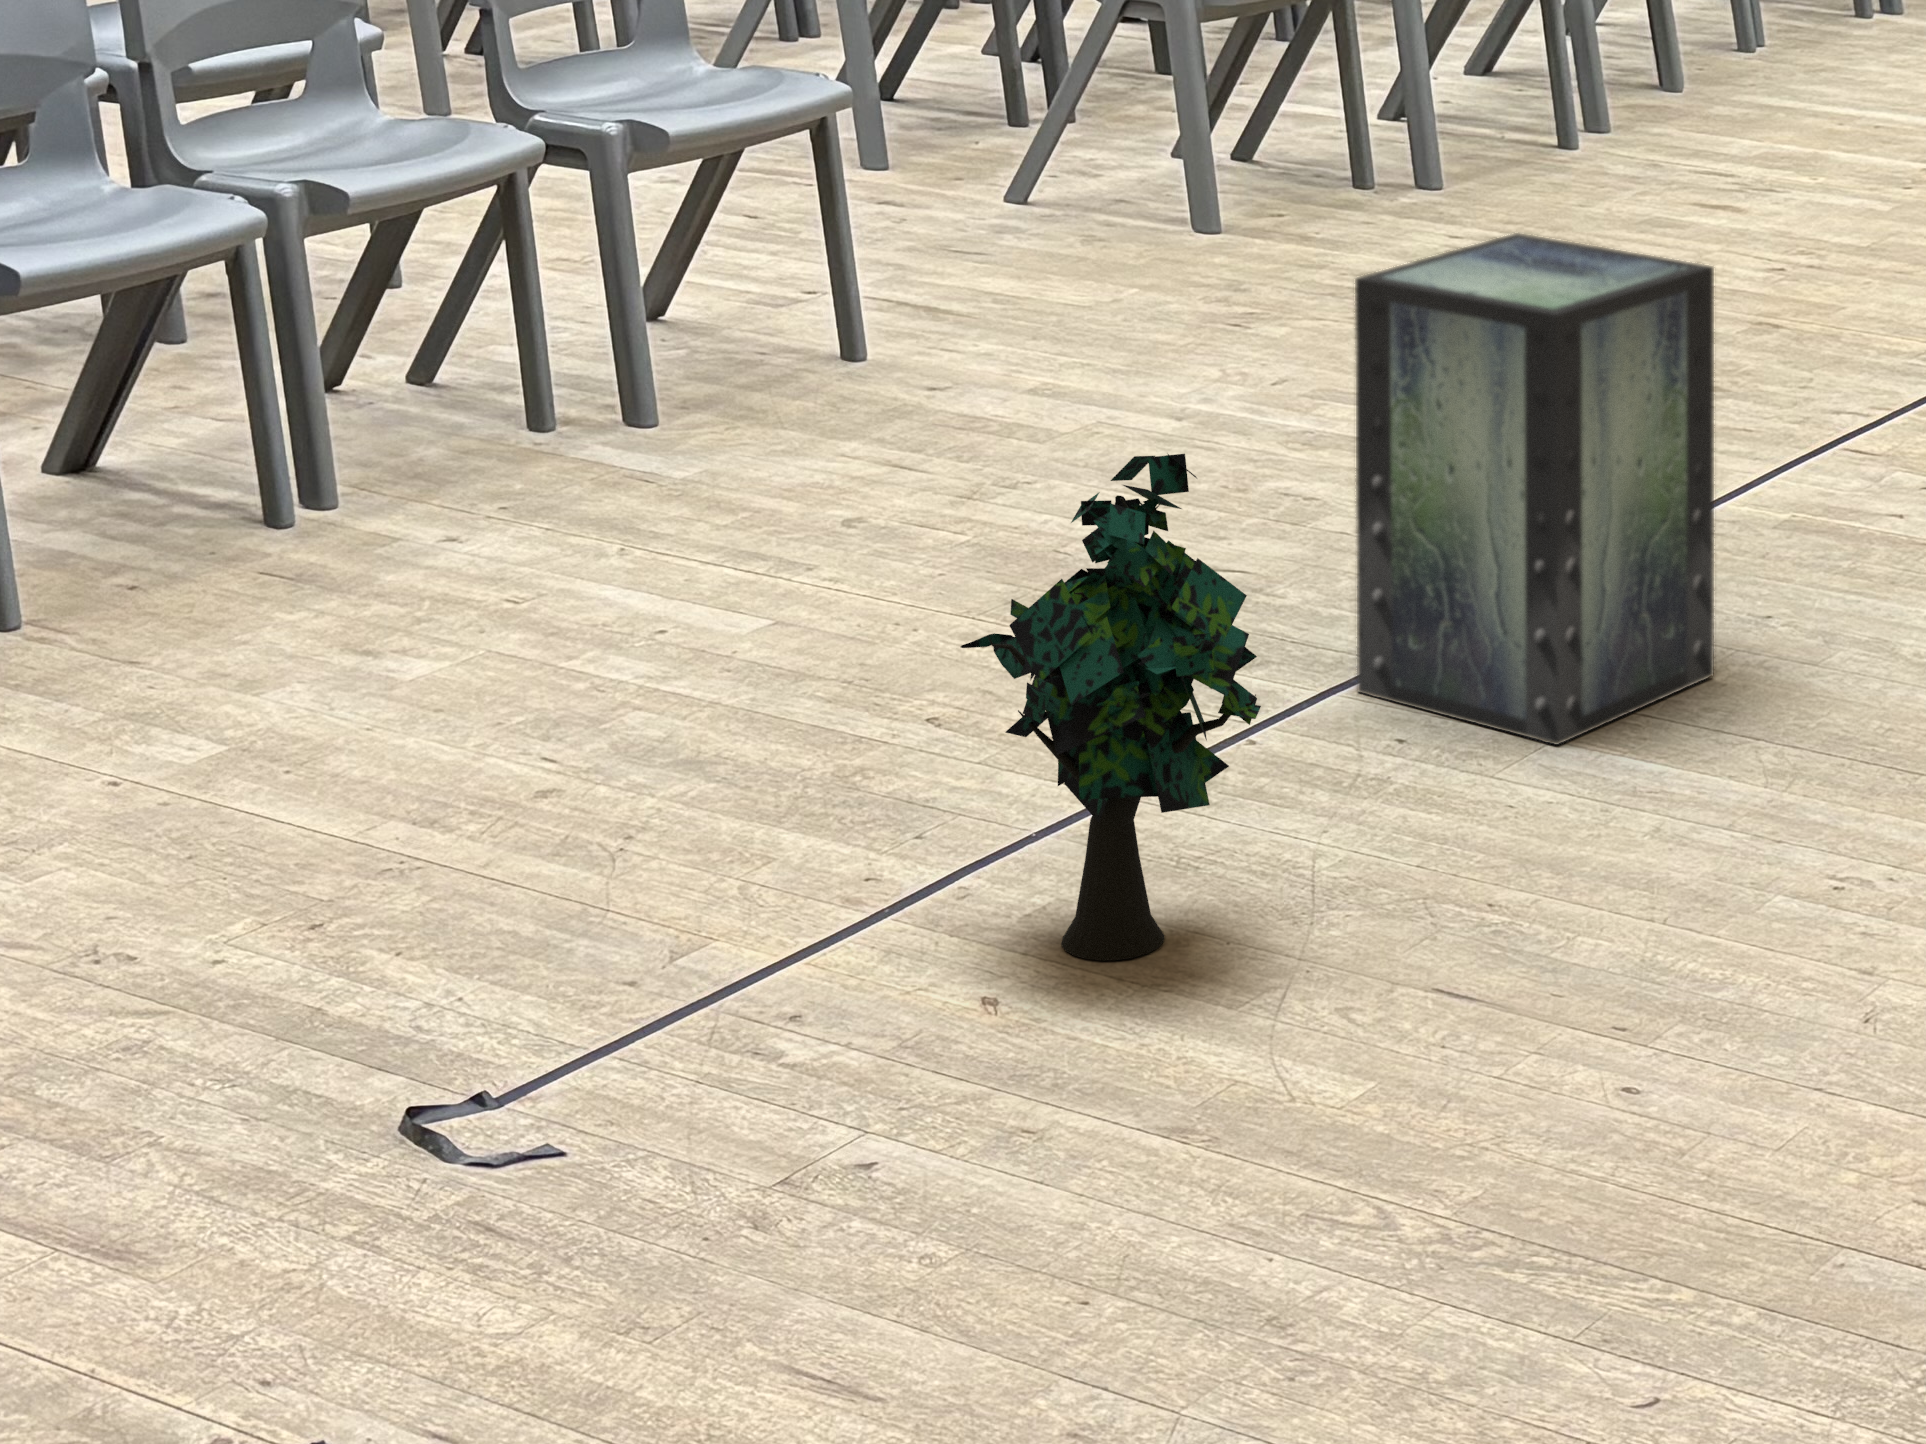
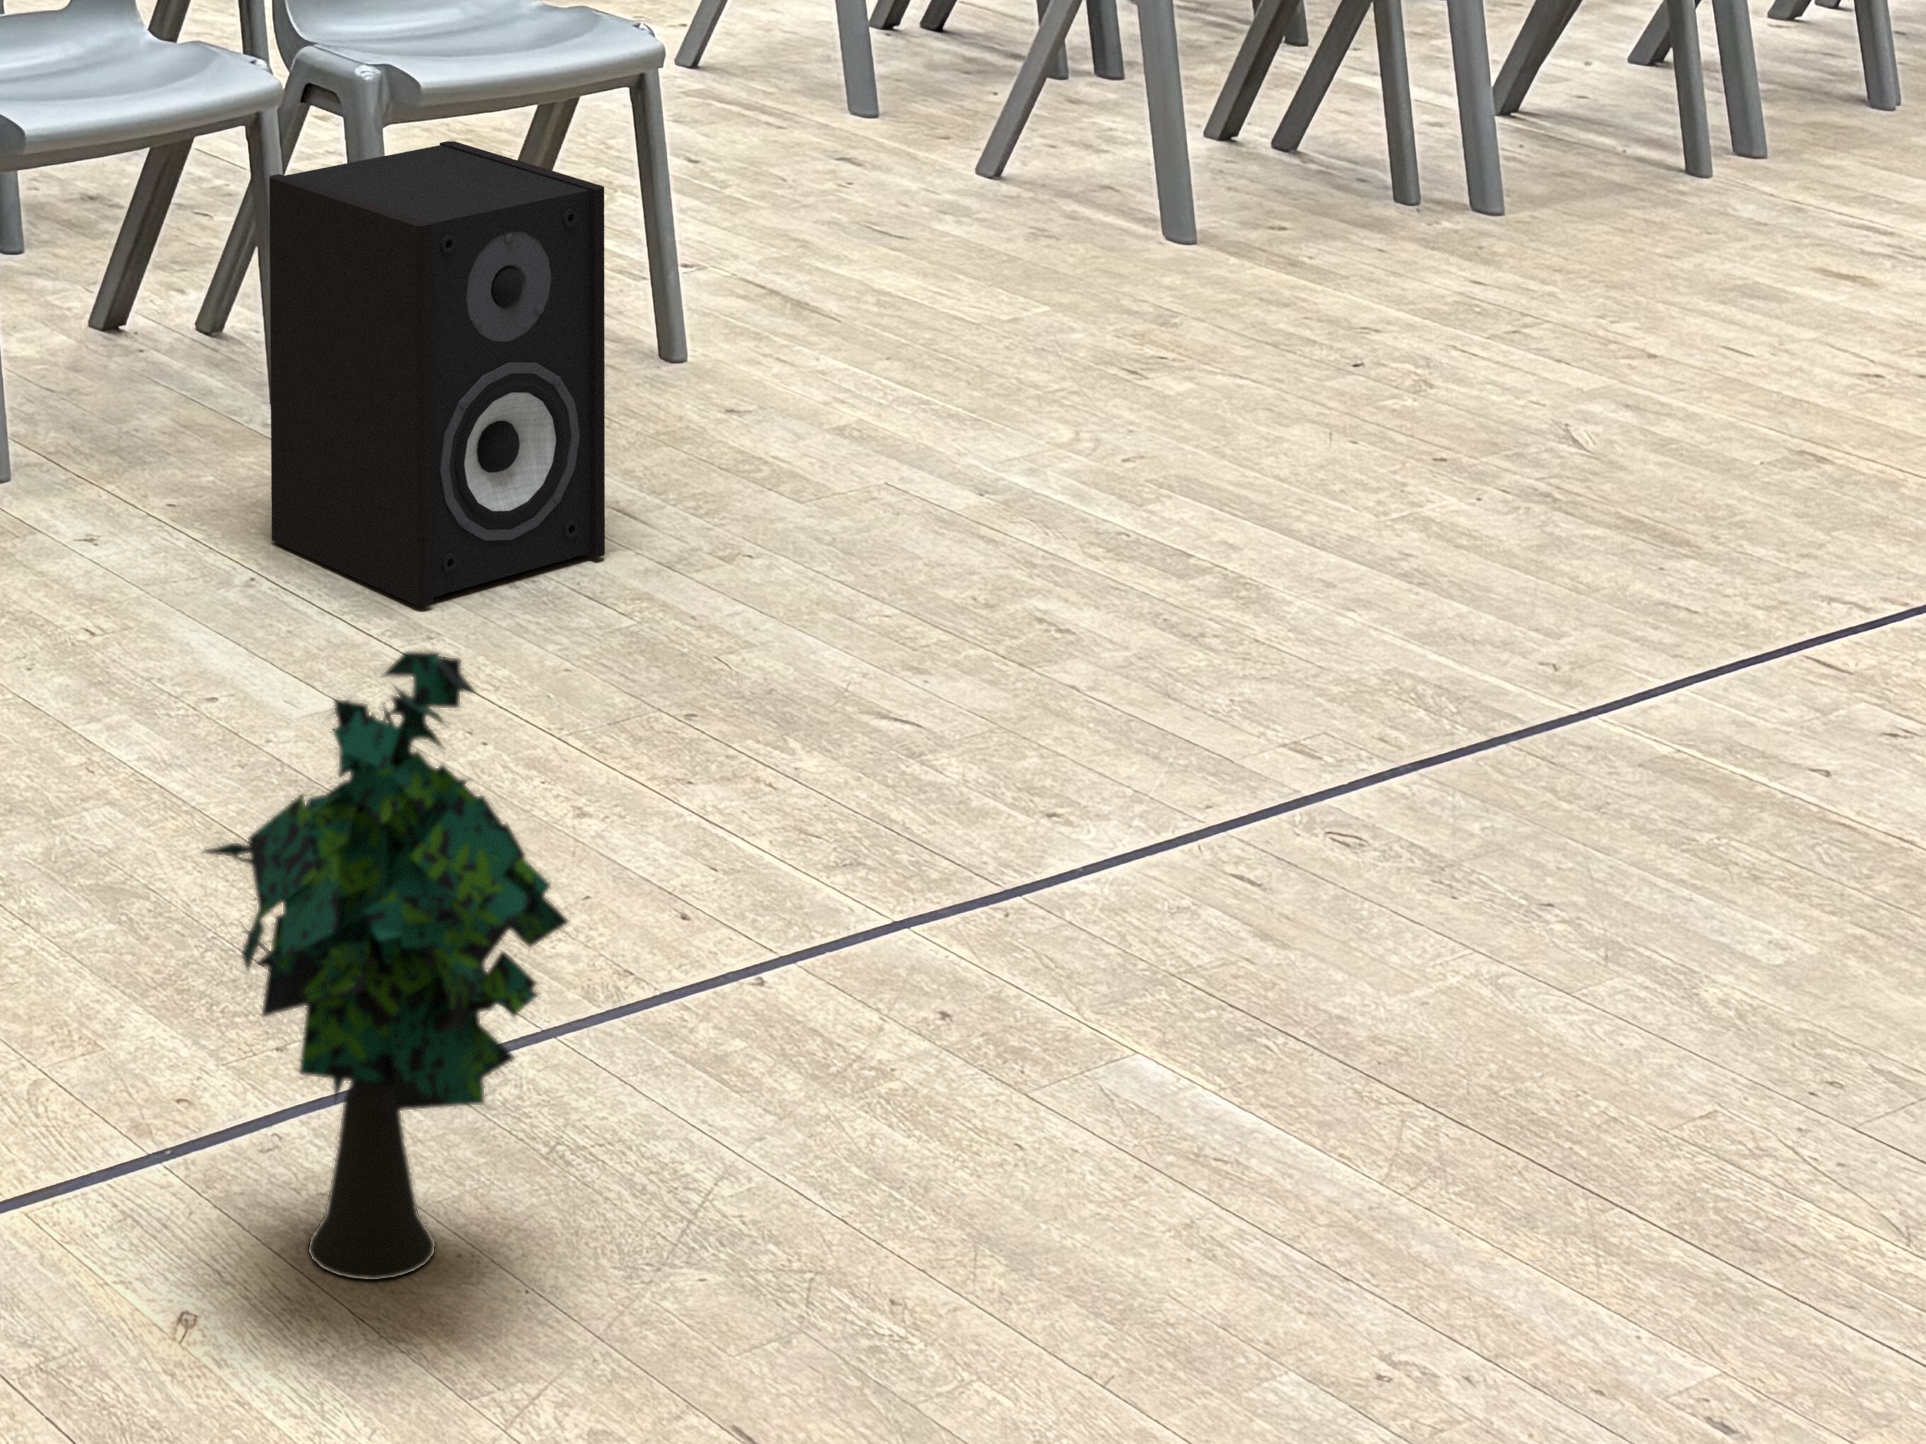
speaker: none [605,157,912,547] -> present [269,141,605,606]
storage box: present [1355,233,1714,745] -> none [913,370,1379,1062]

